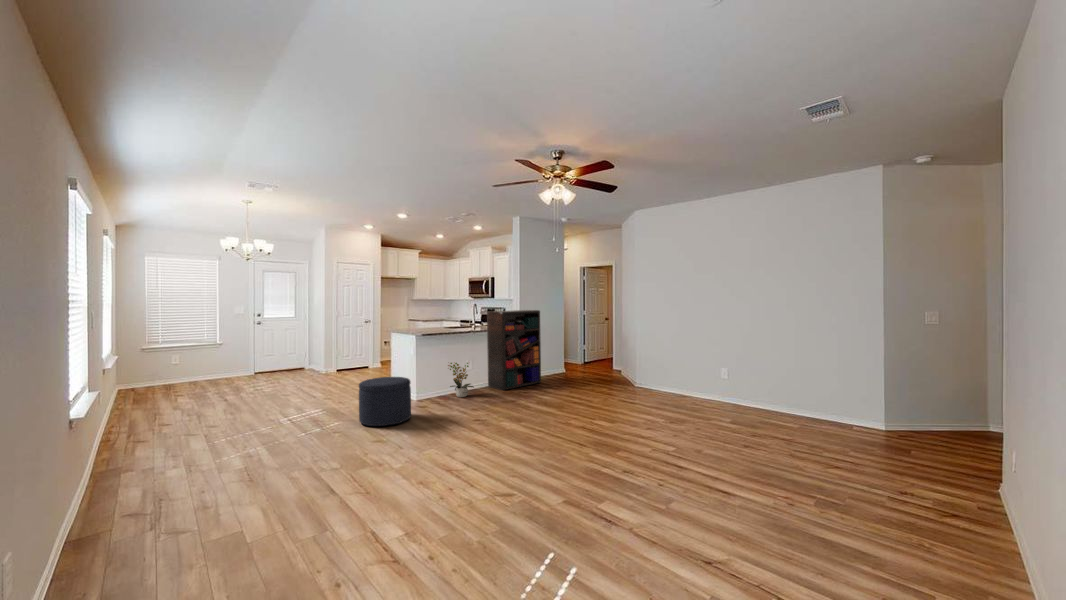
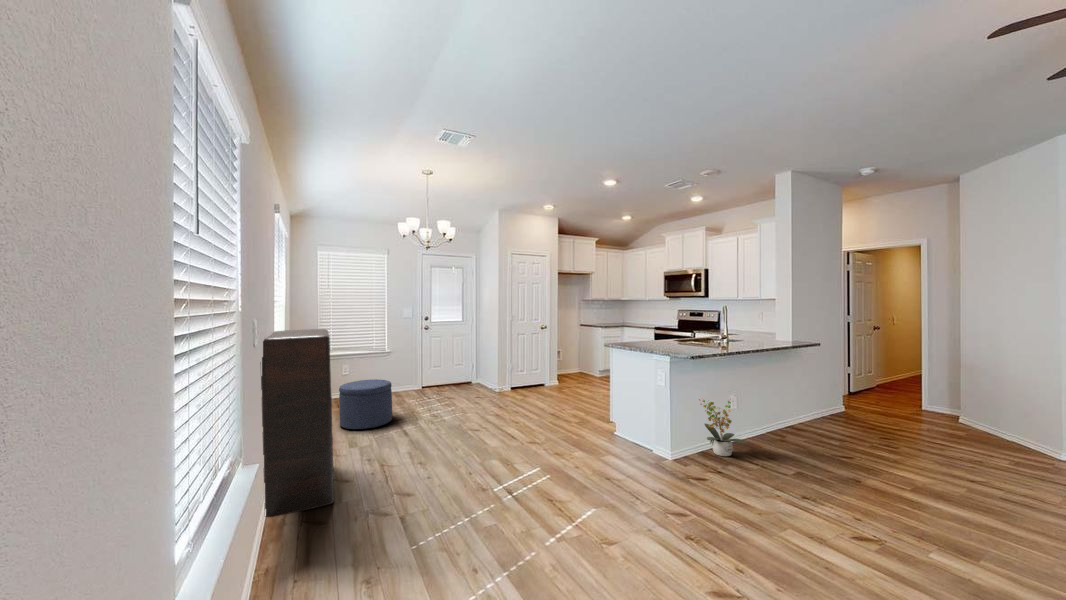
bookshelf: present [487,310,541,390] -> present [261,329,334,517]
ottoman: present [359,377,411,426] -> present [339,379,392,429]

